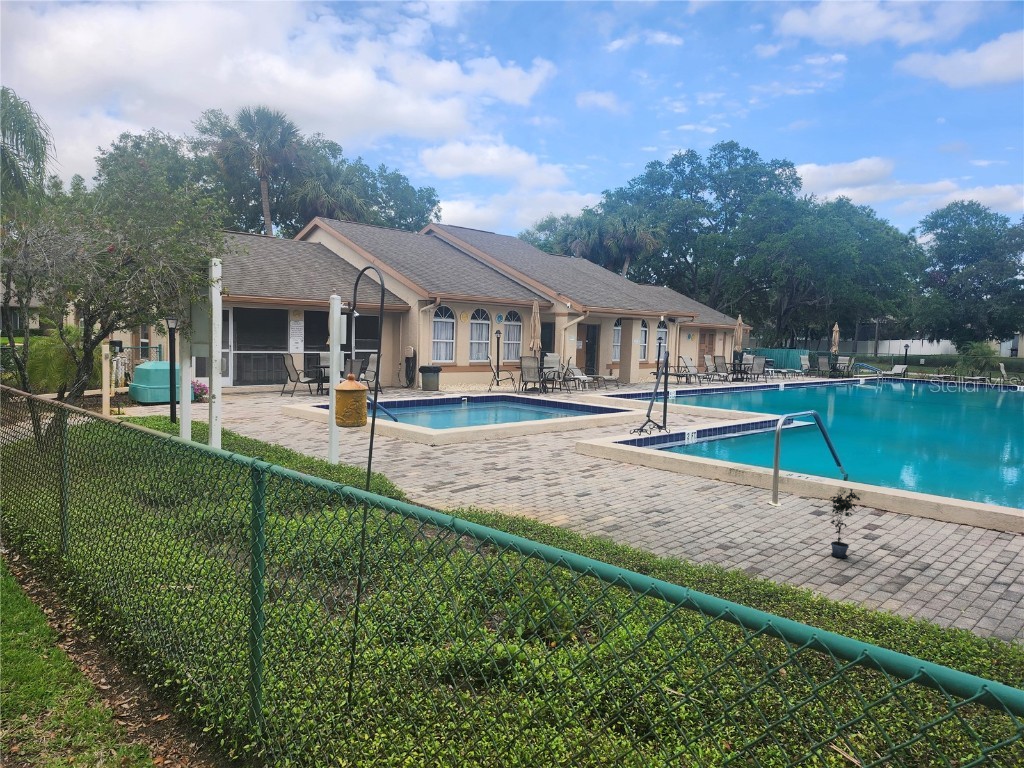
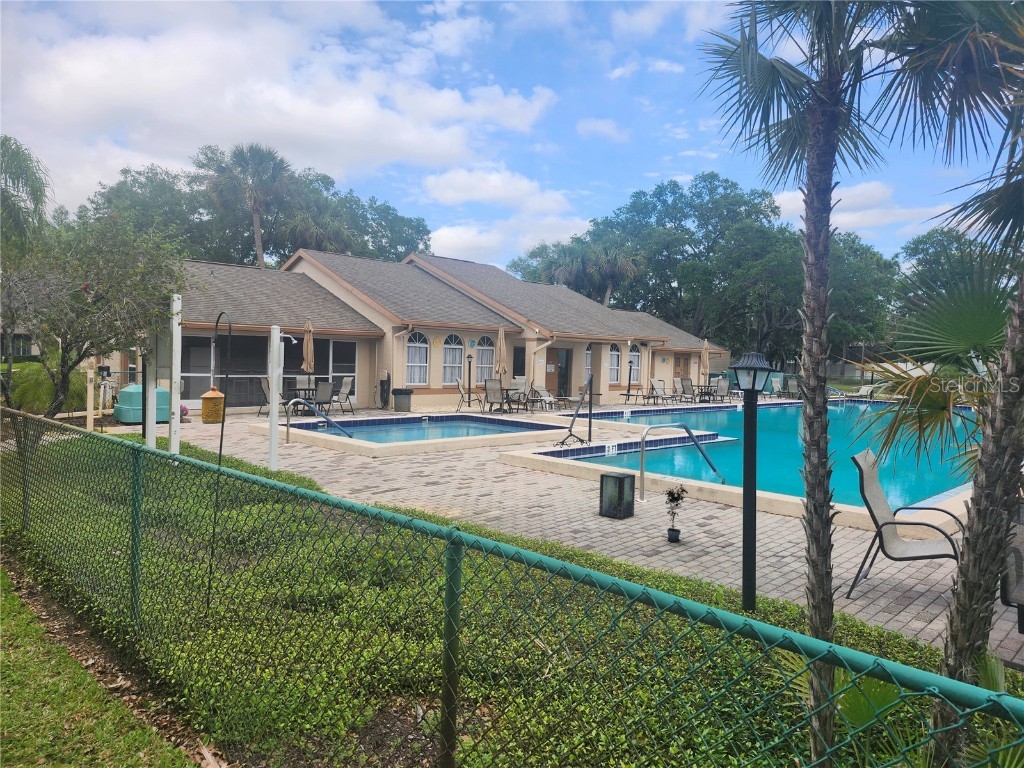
storage box: none [726,469,768,527] -> present [599,472,635,520]

